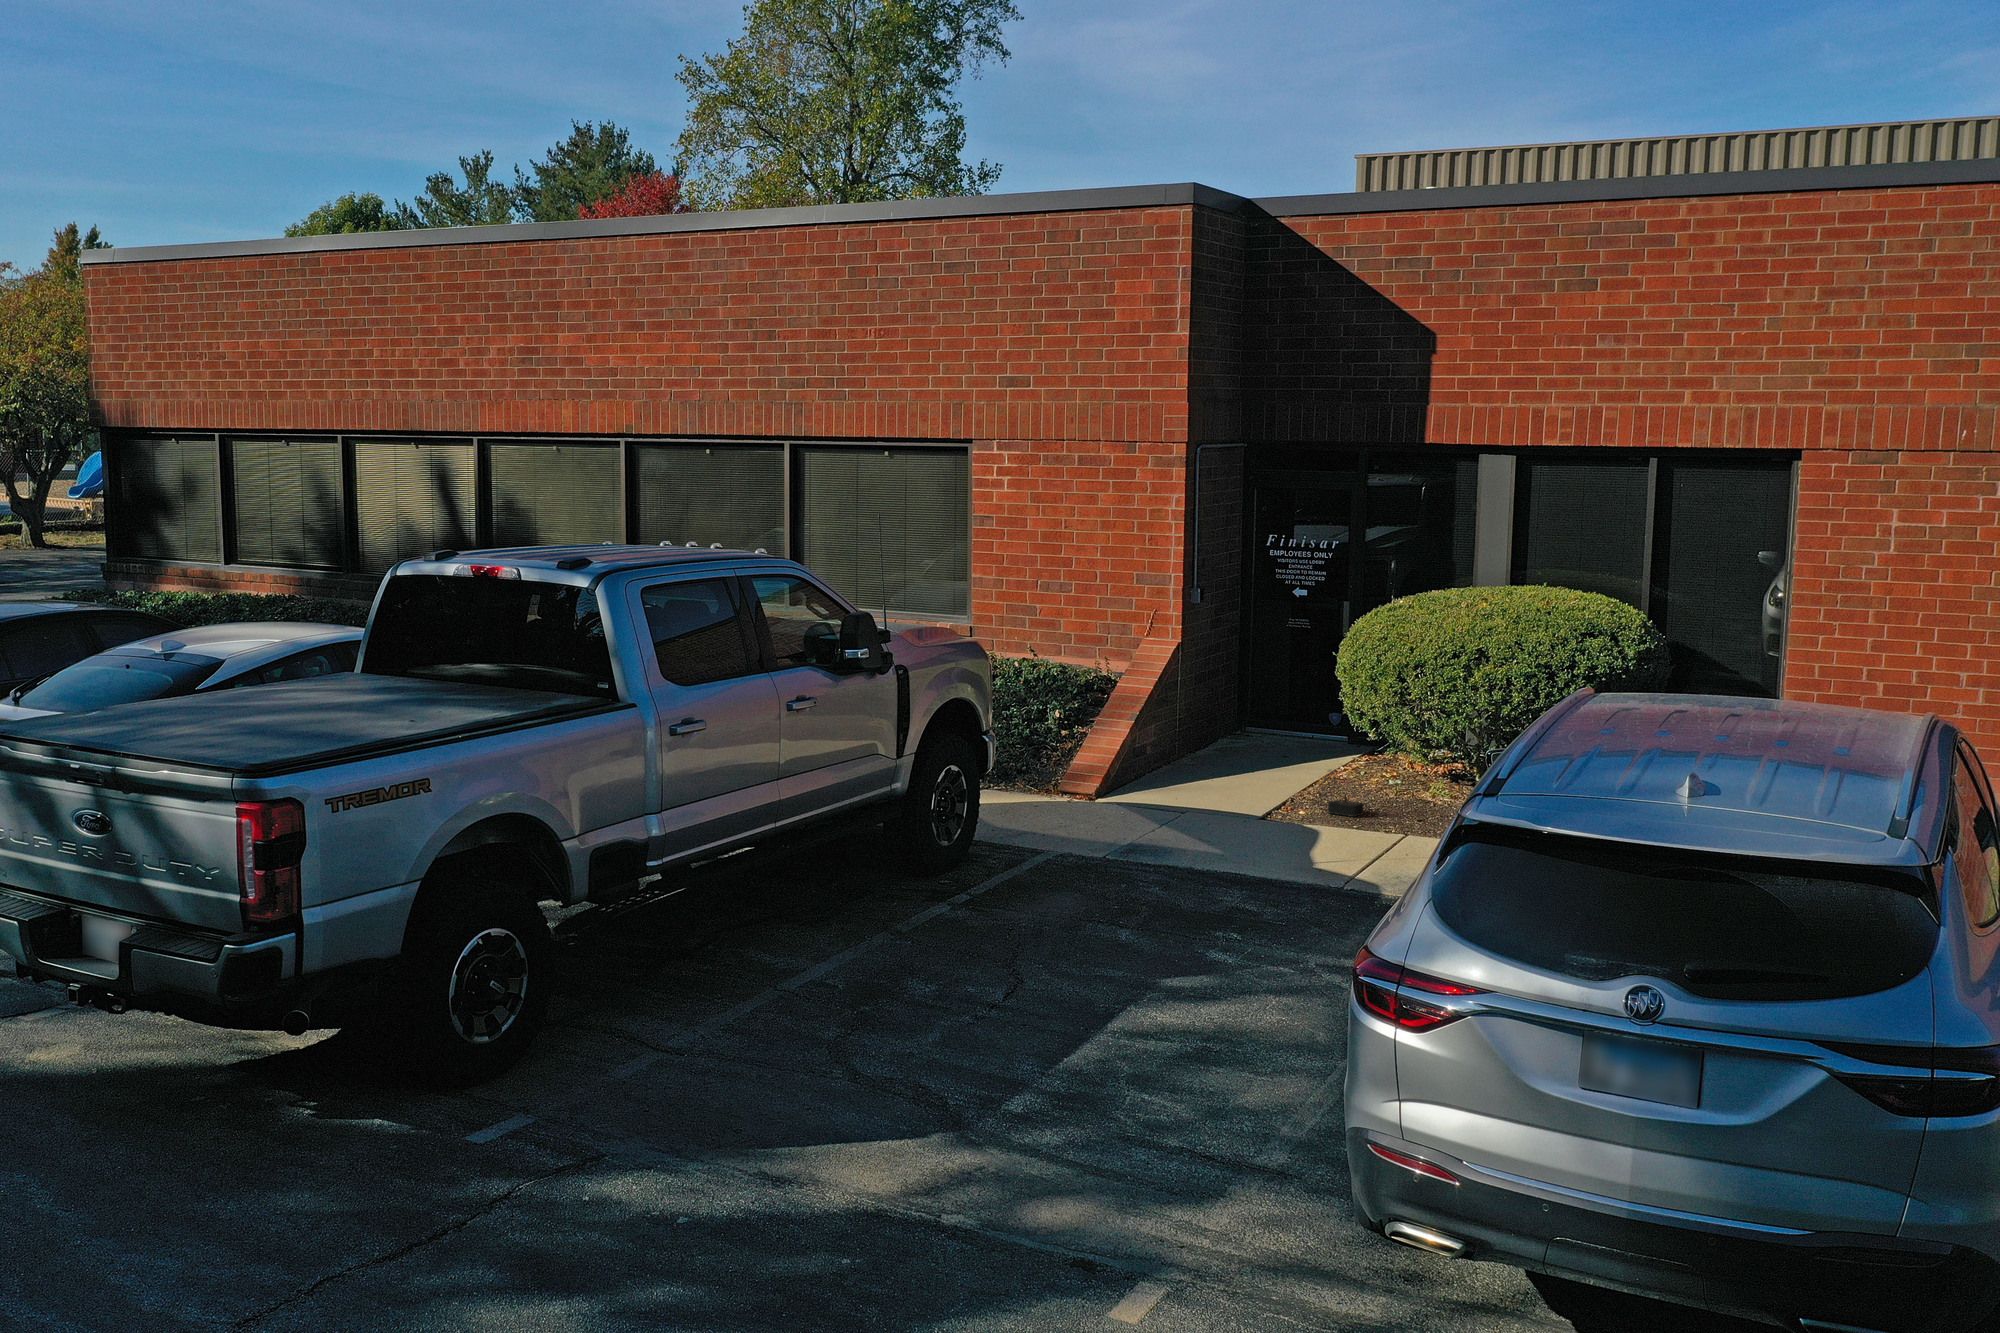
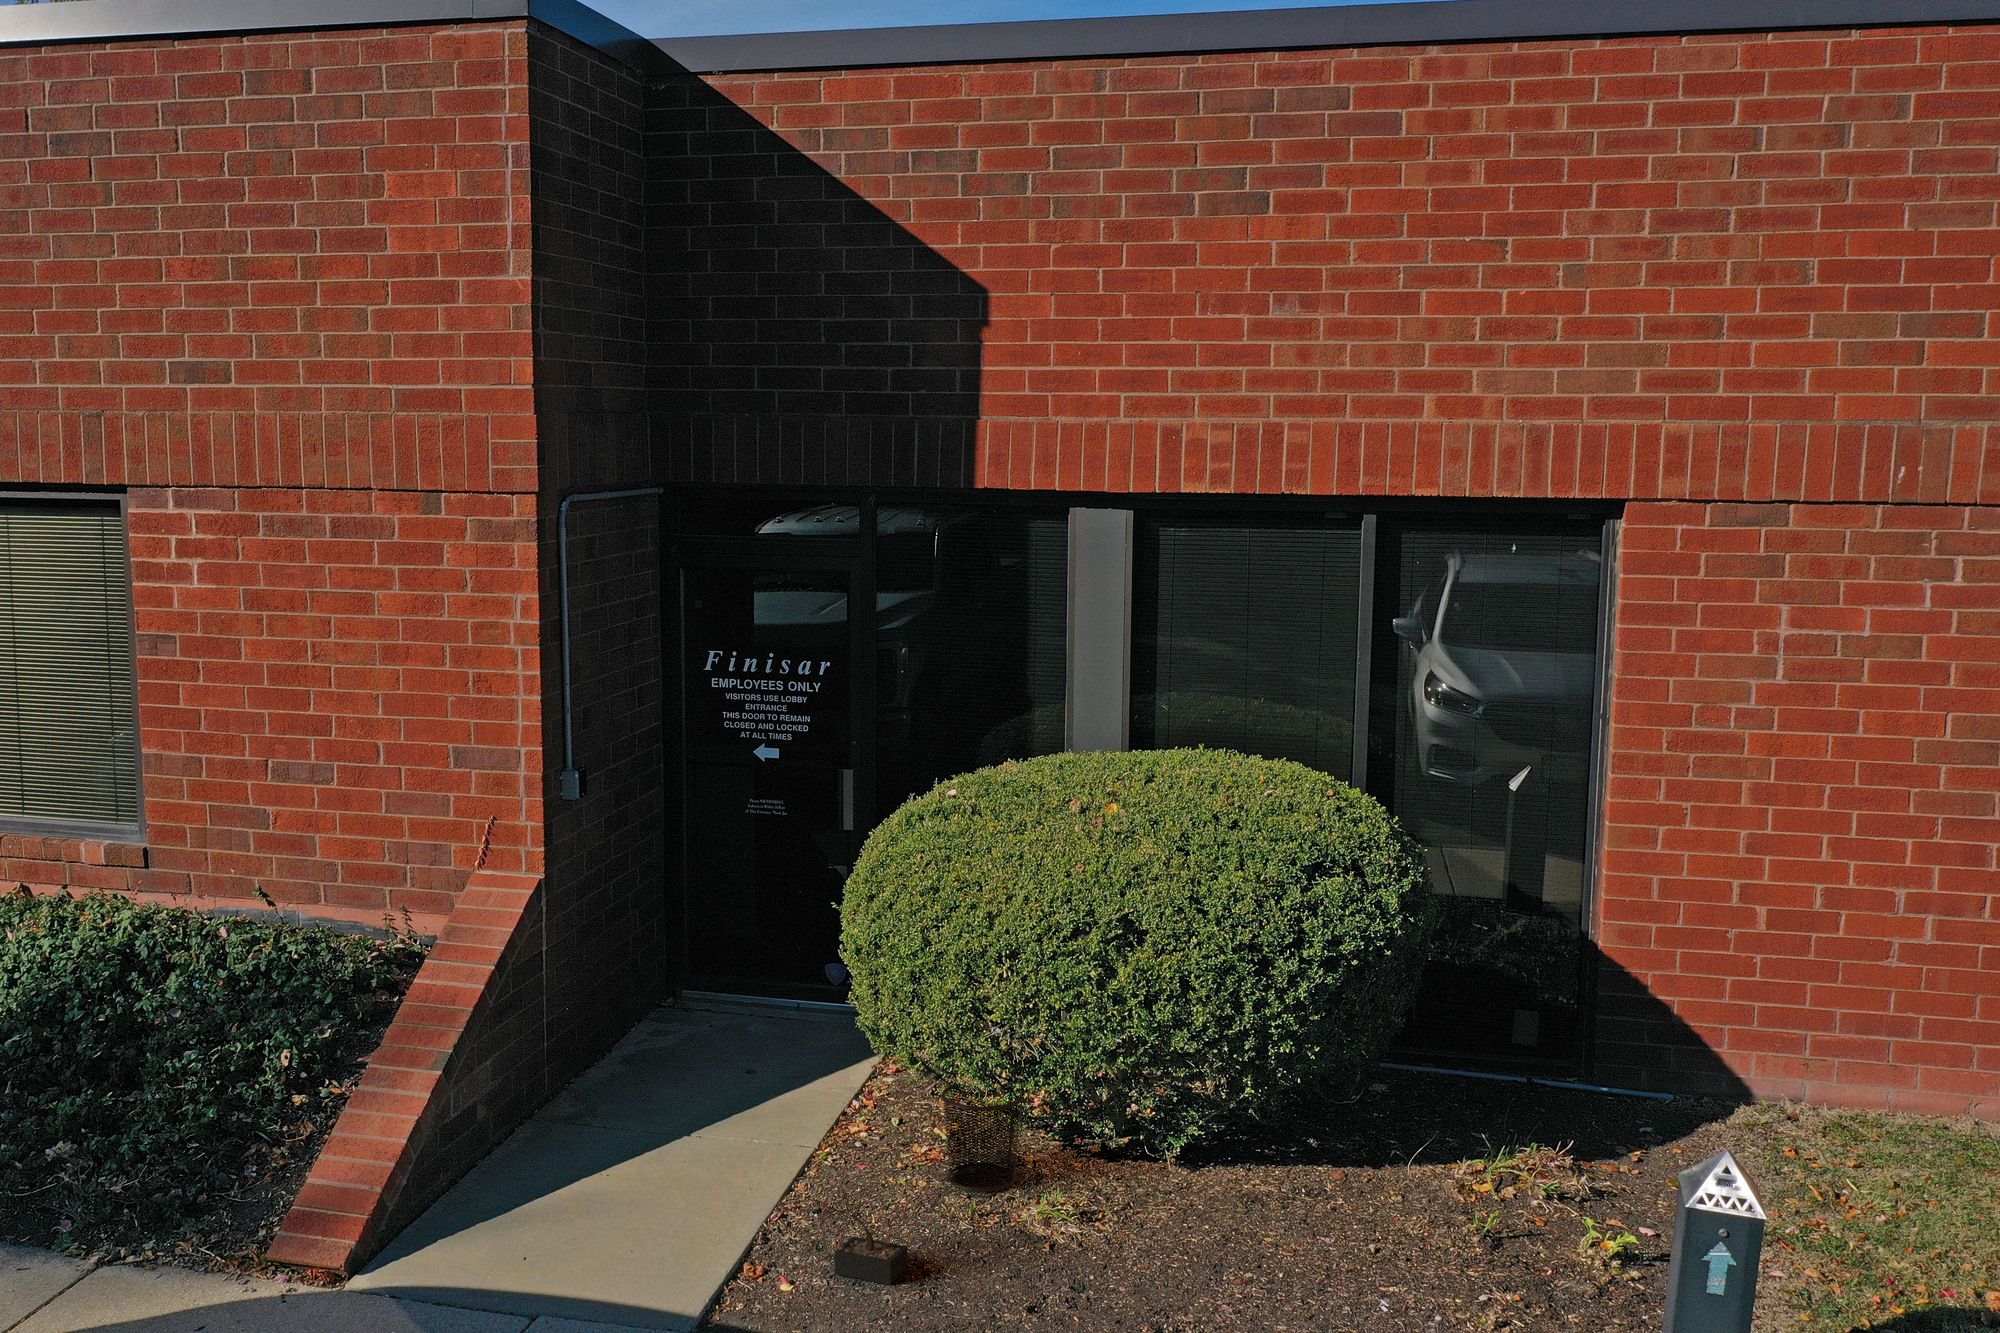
waste bin: none [1385,745,1429,797] -> present [941,1085,1023,1192]

